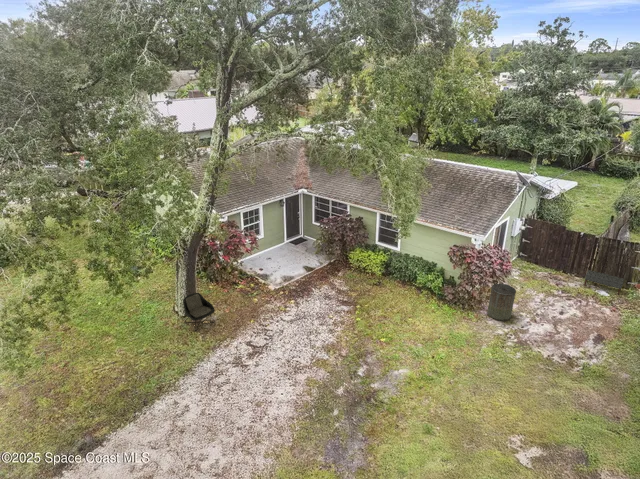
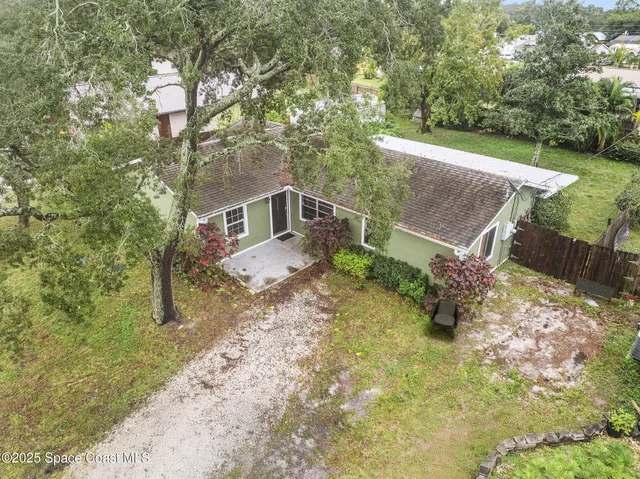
trash can: present [487,284,516,321] -> none [469,296,498,334]
lounge chair: present [183,293,215,331] -> present [430,299,459,338]

